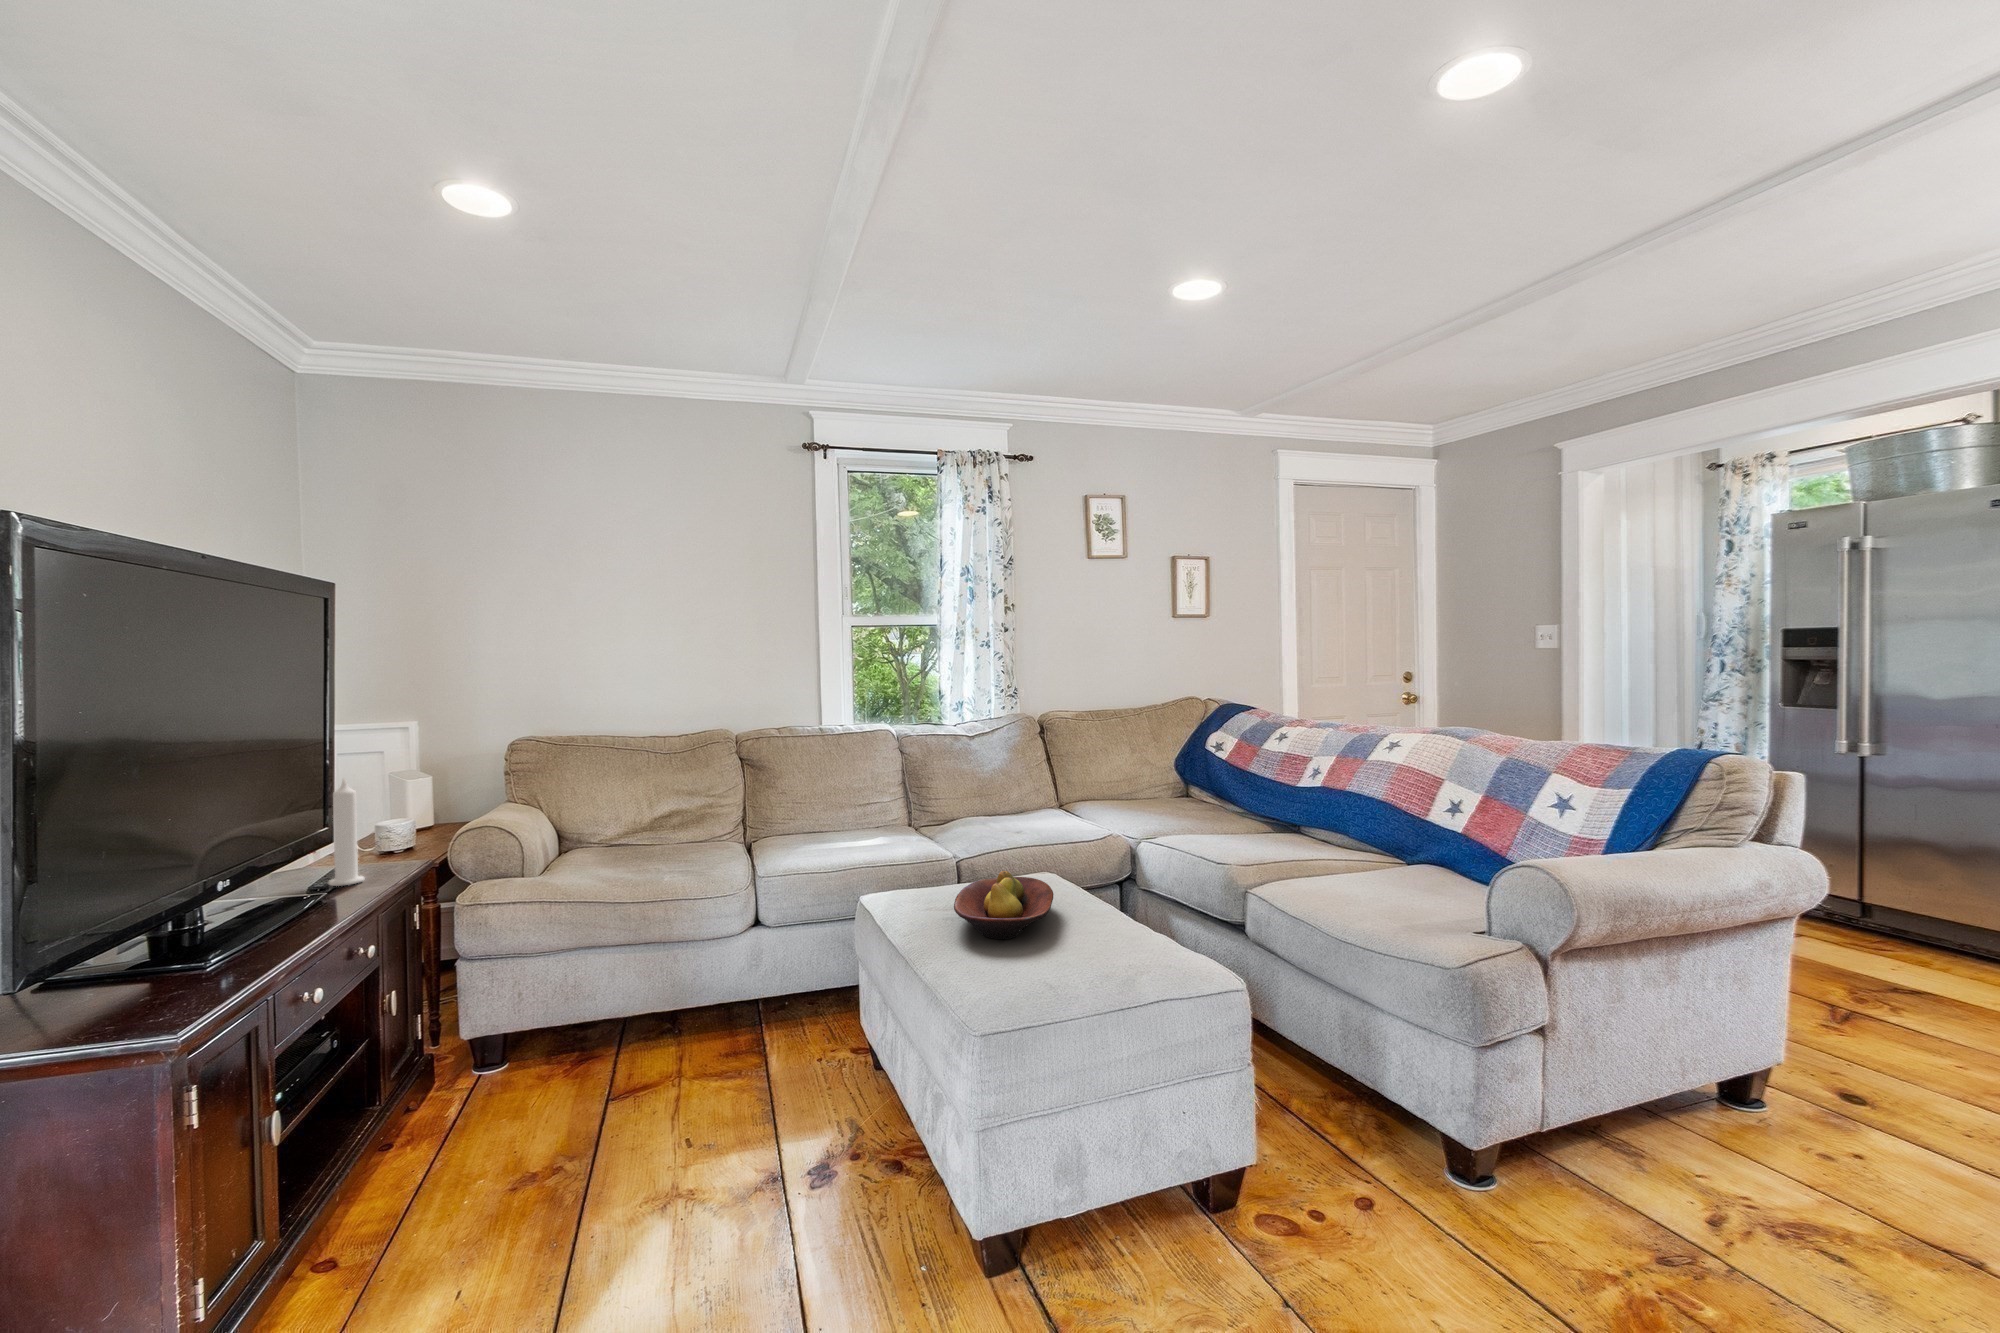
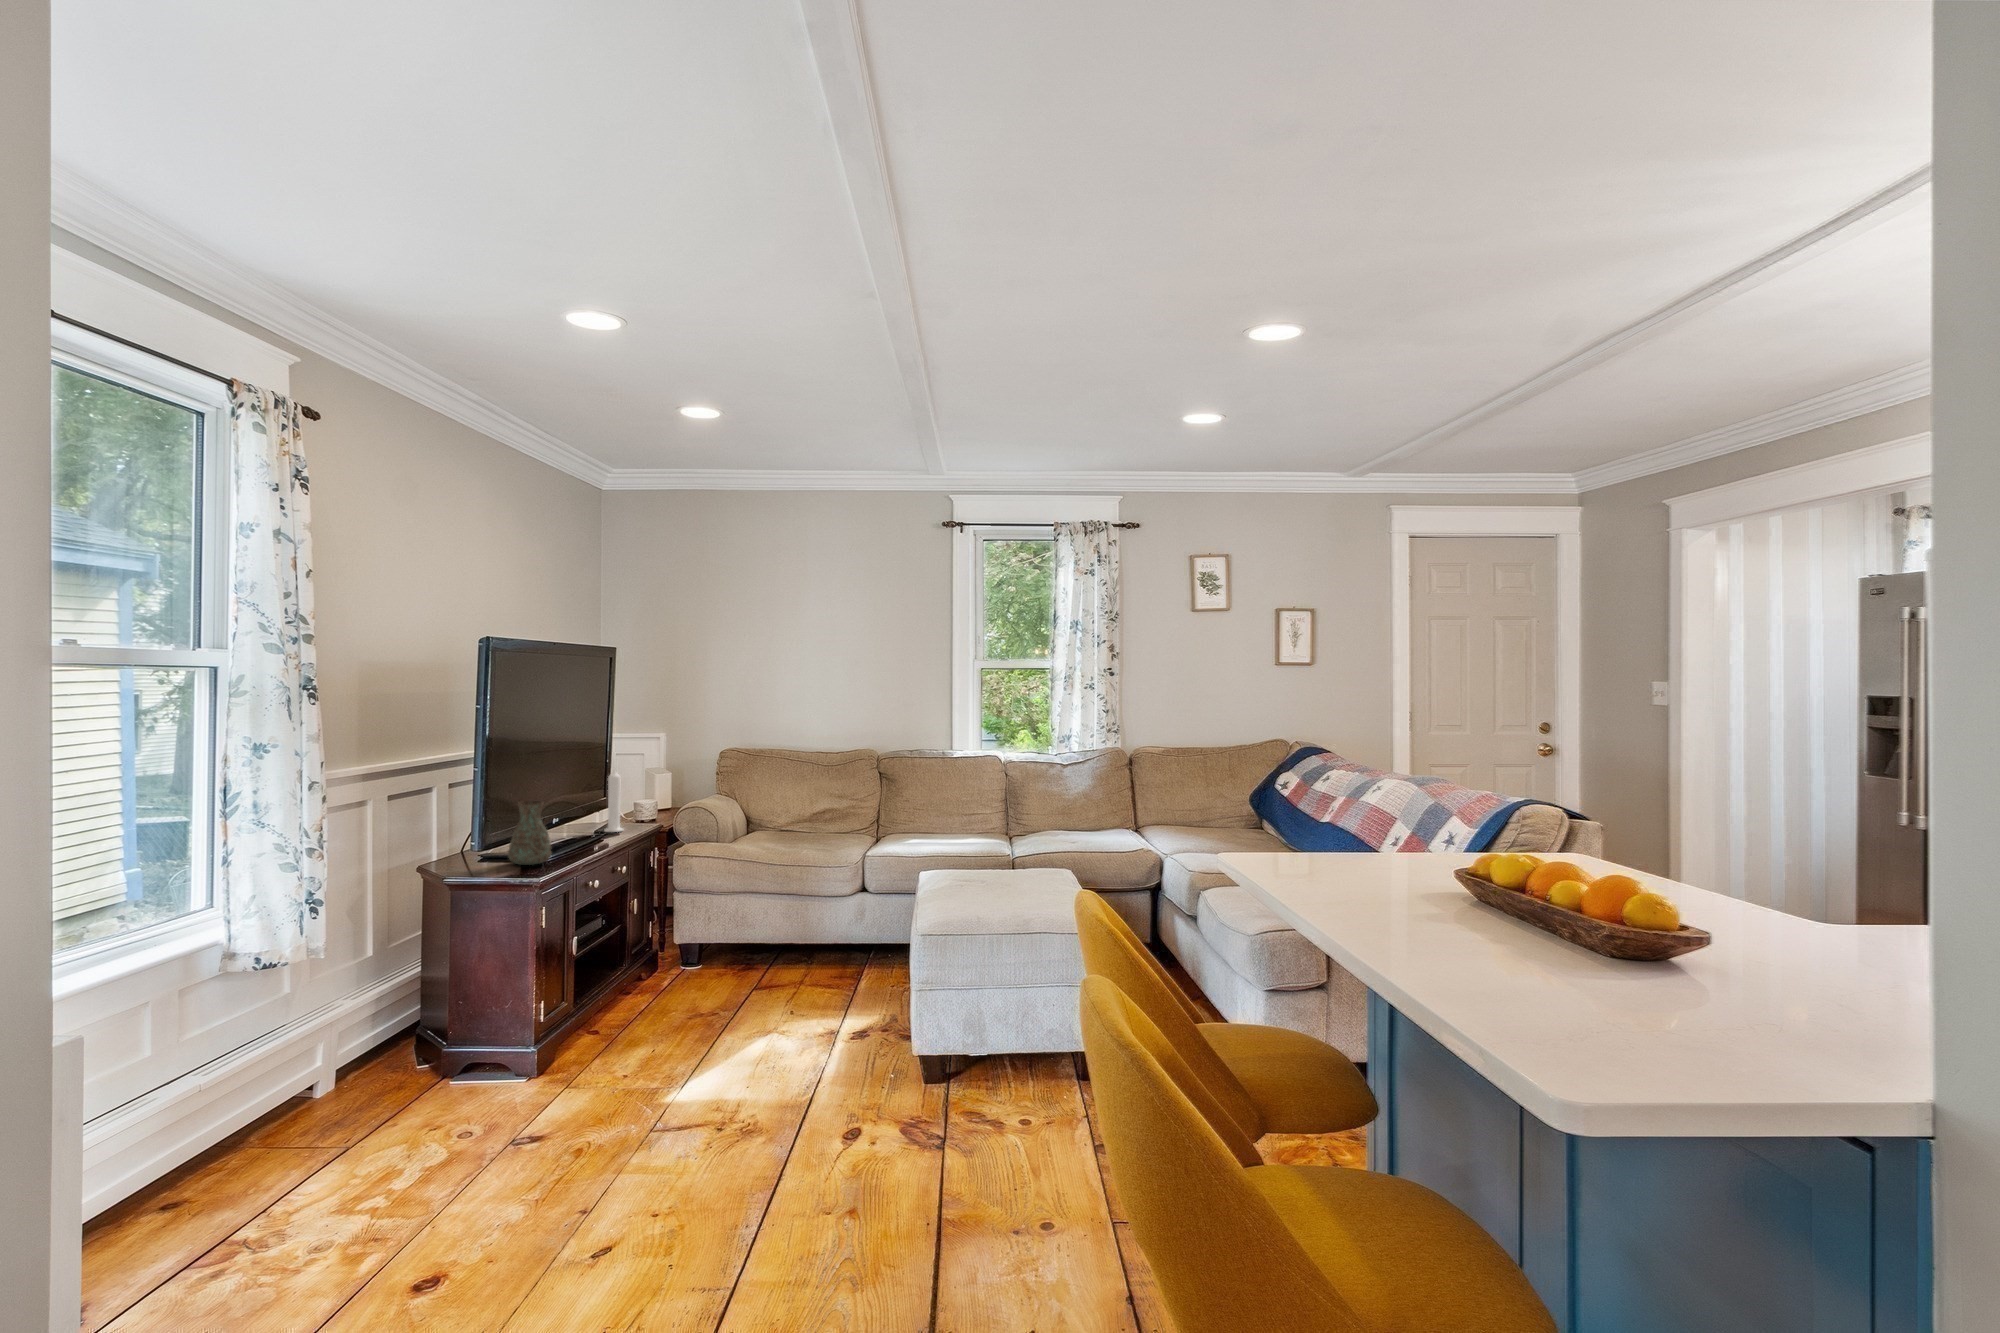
decorative vase: none [112,857,219,990] -> present [508,801,551,865]
fruit bowl: present [954,871,1054,939] -> none [954,855,1033,896]

